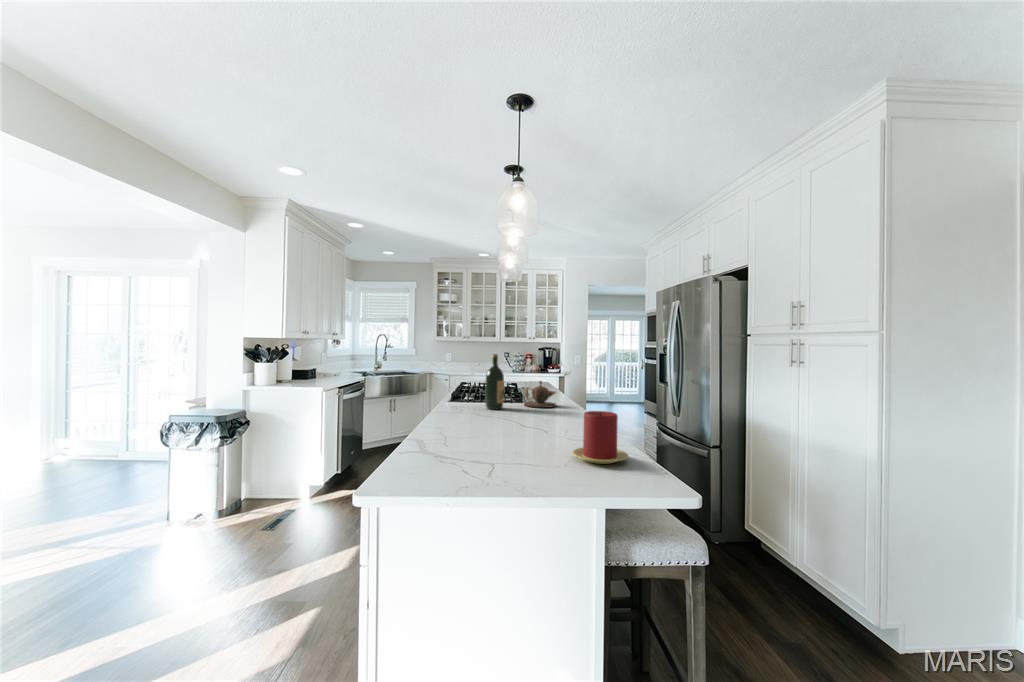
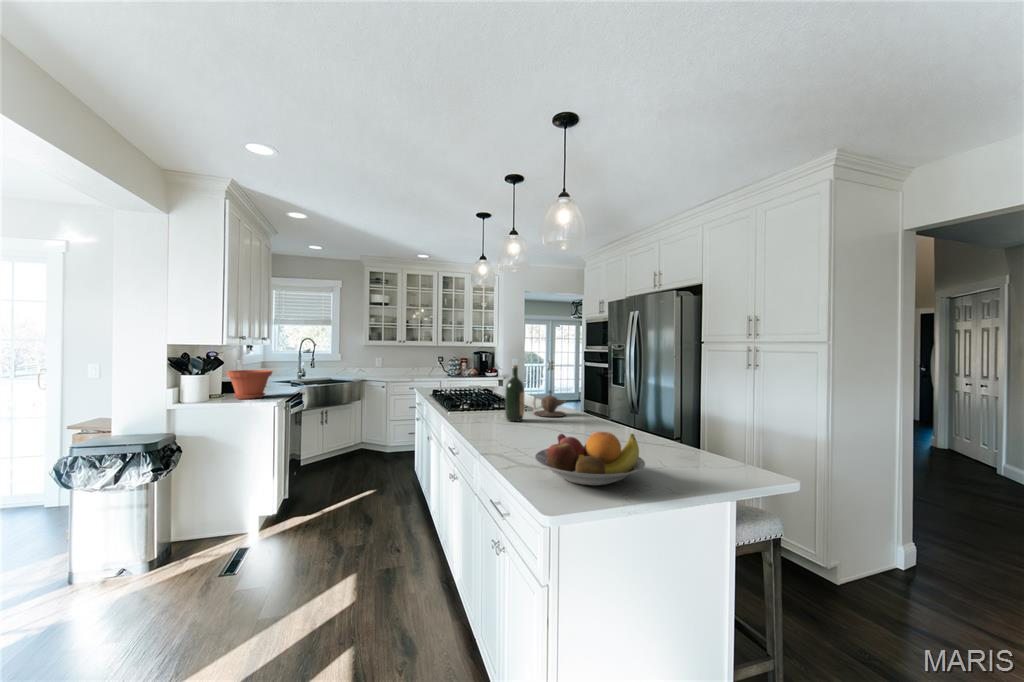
plant pot: none [291,360,329,385] -> present [227,370,272,399]
fruit bowl: none [417,411,525,462] -> present [535,432,645,486]
candle: present [572,411,628,464] -> none [673,425,730,475]

